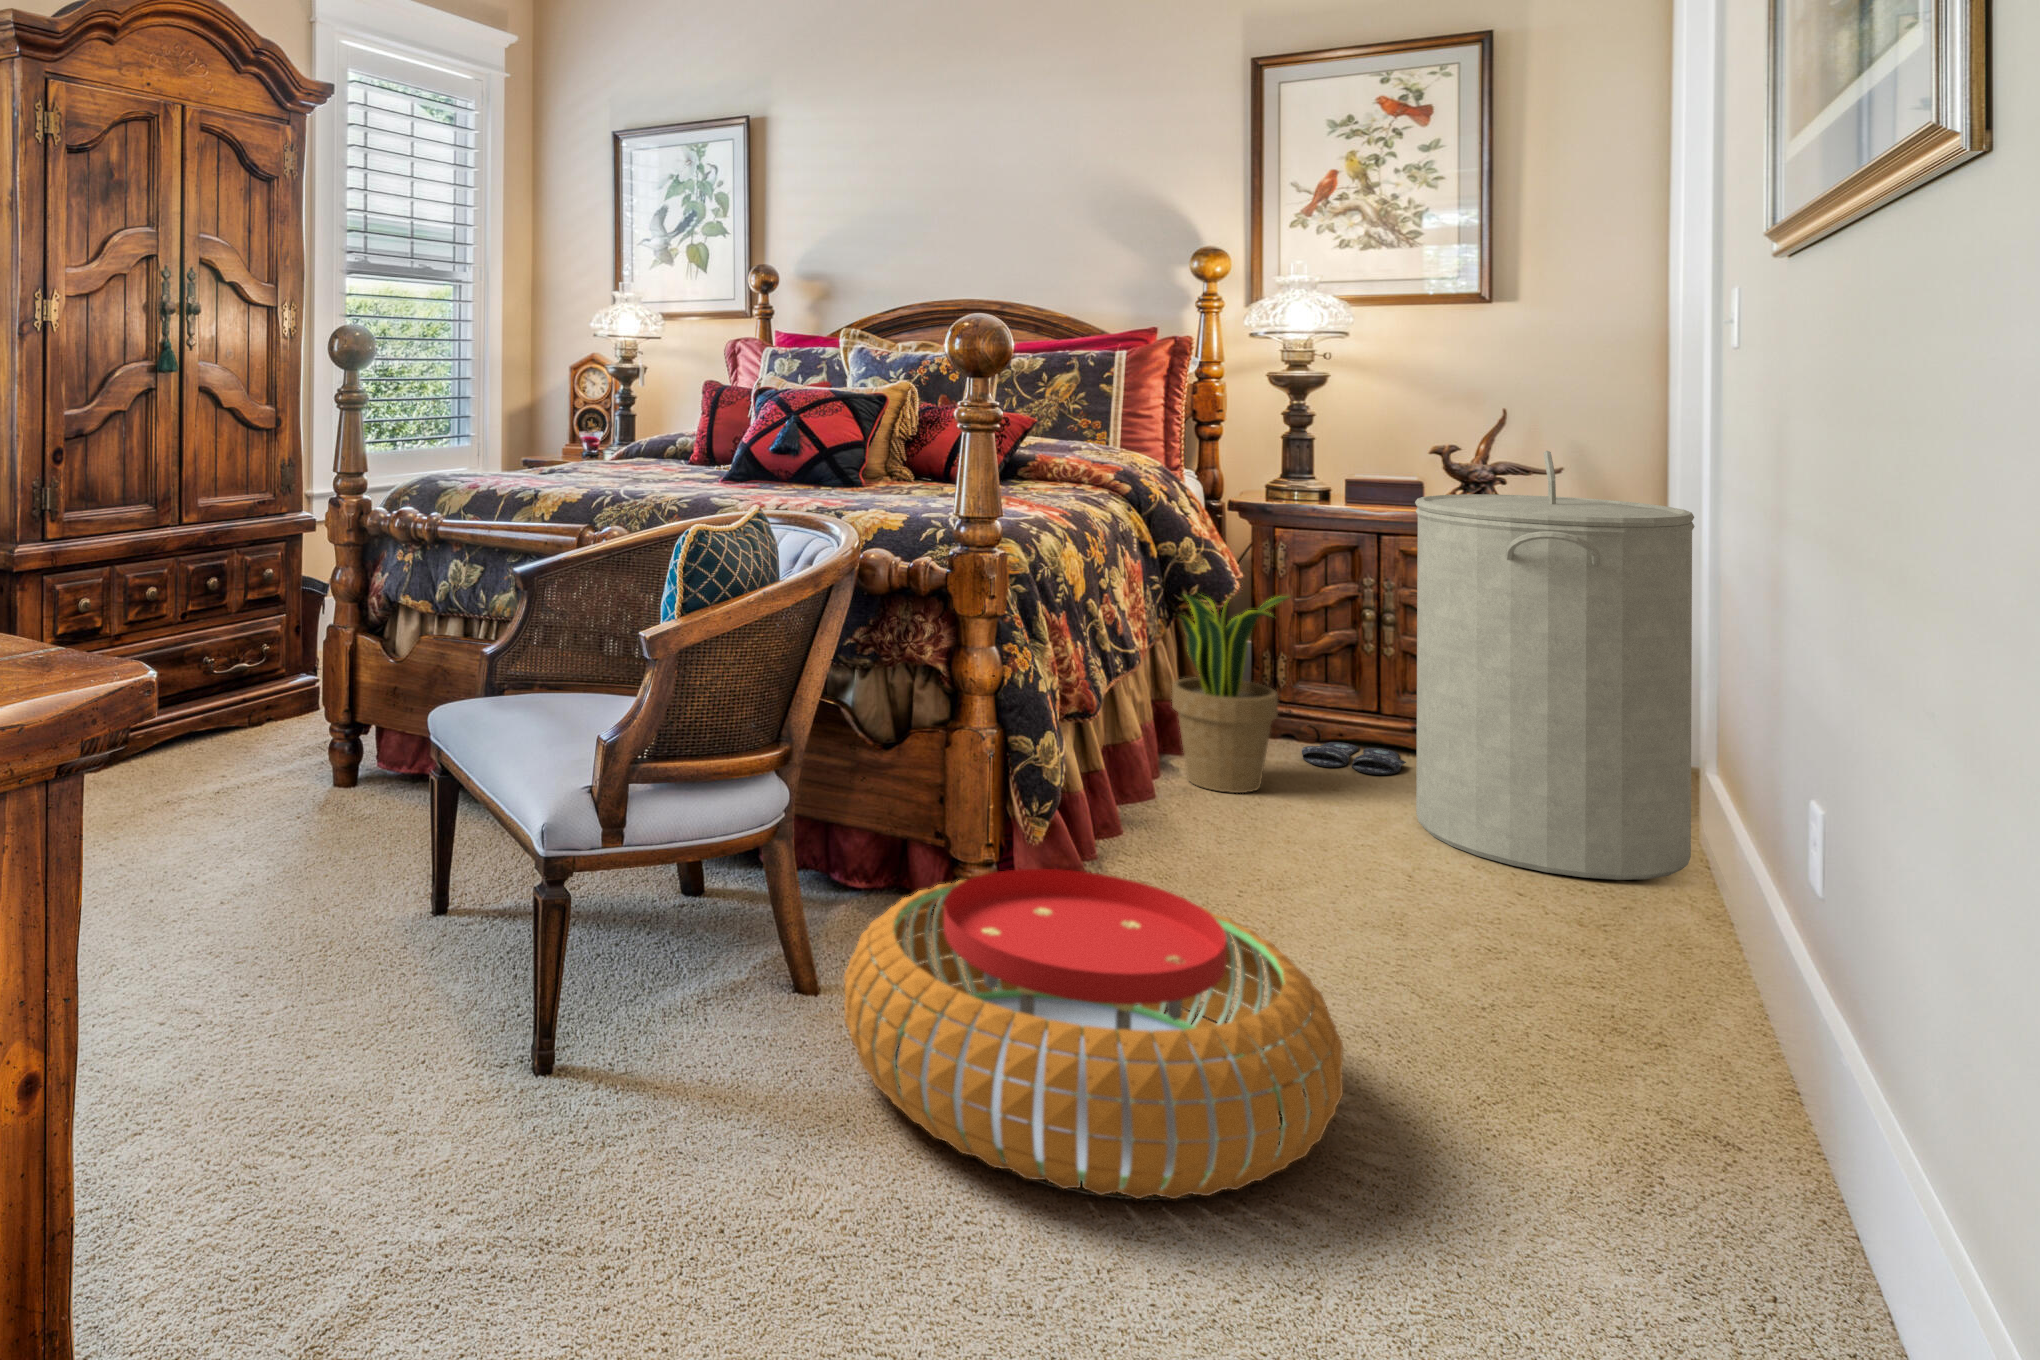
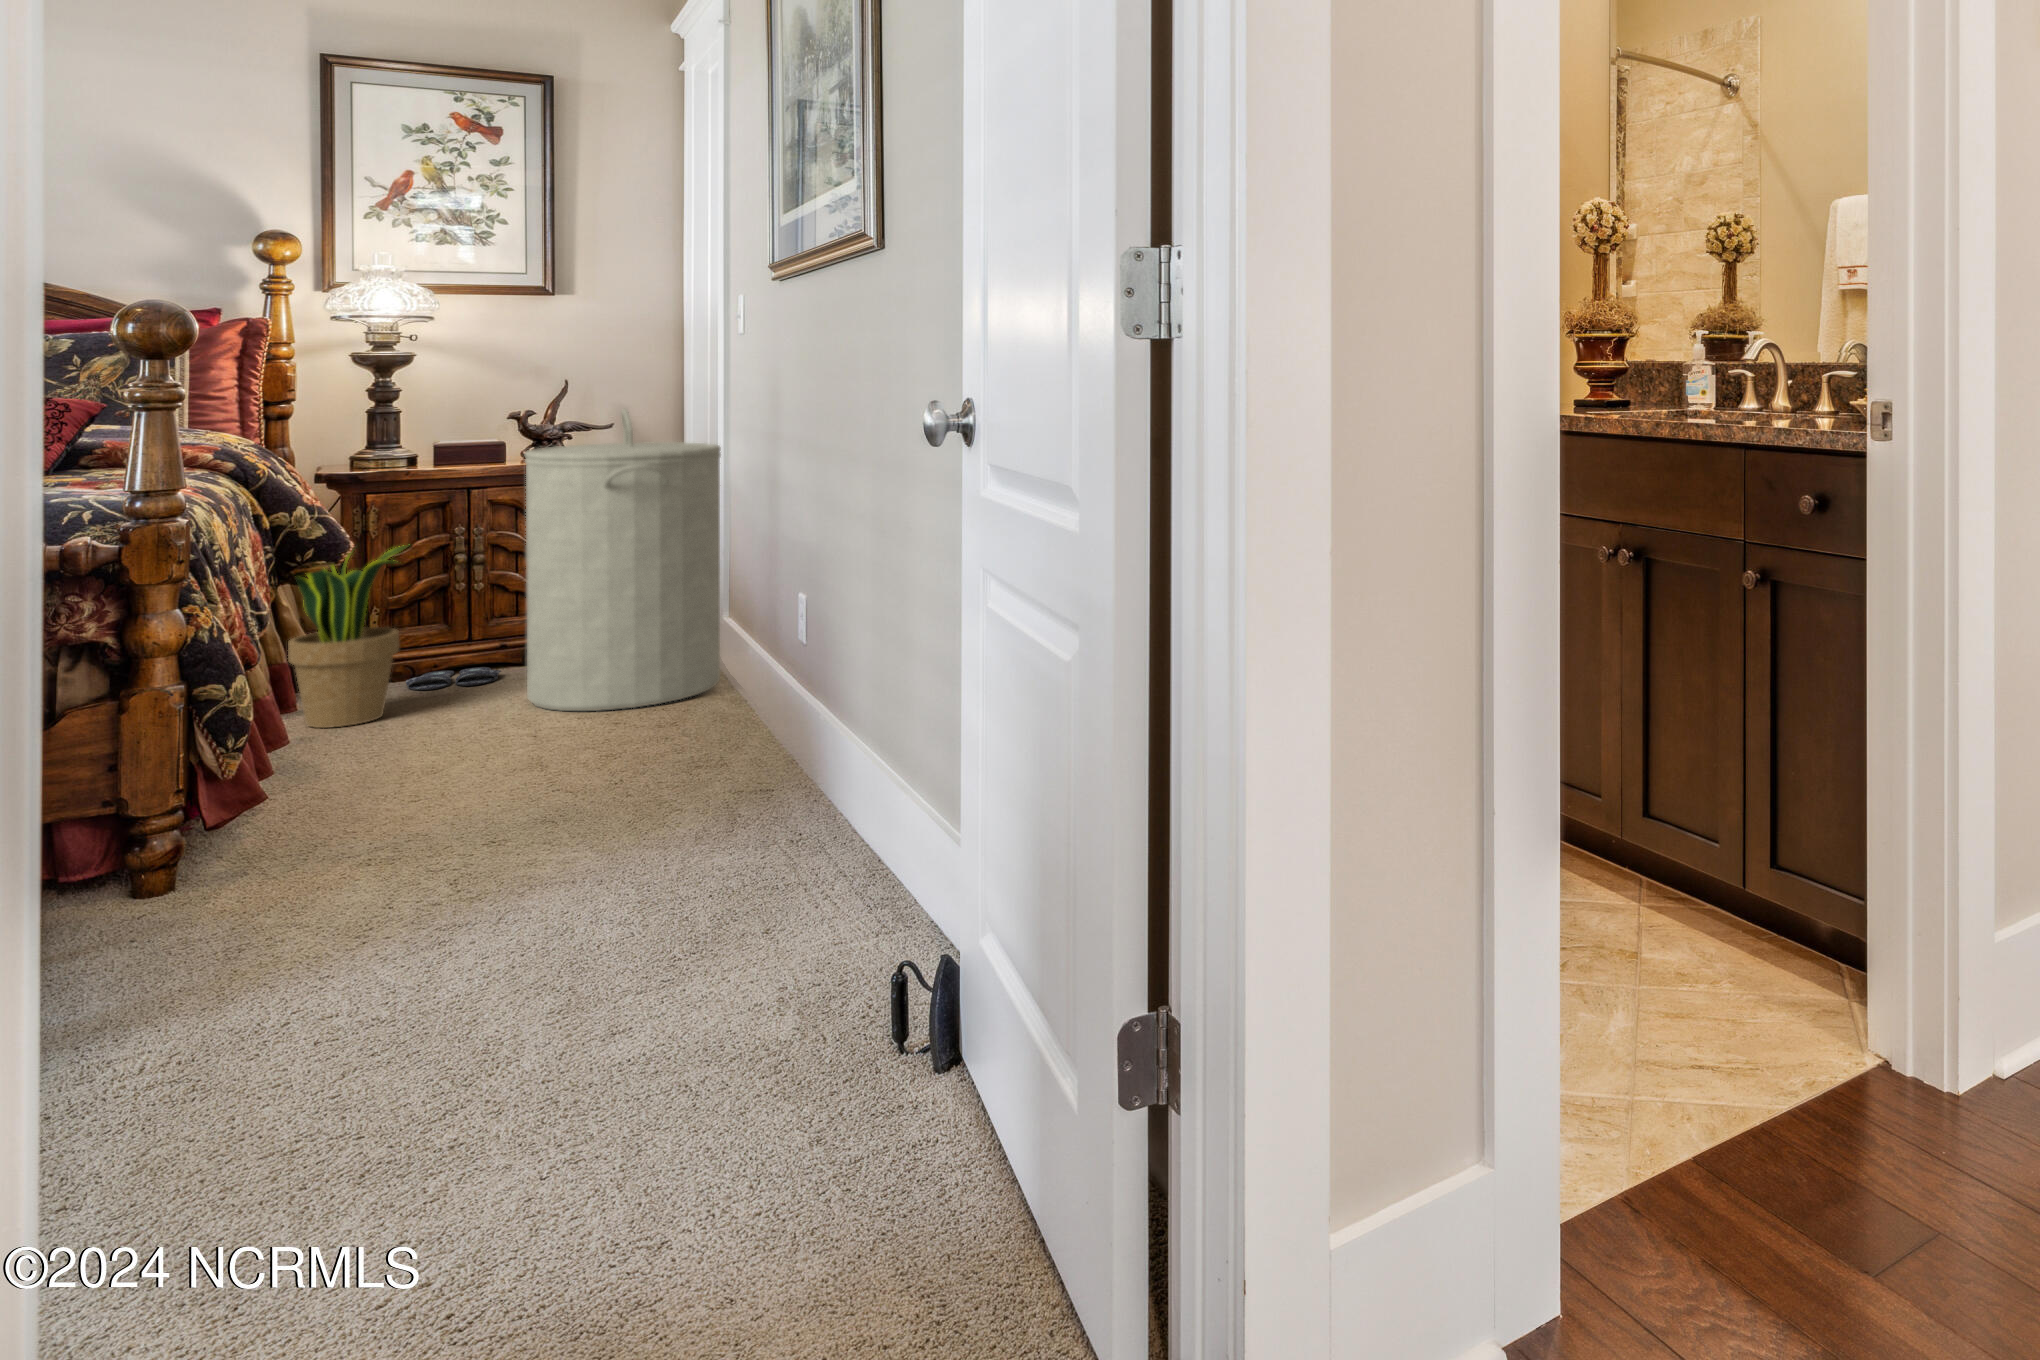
pouf: present [844,869,1343,1199] -> none [107,750,573,973]

